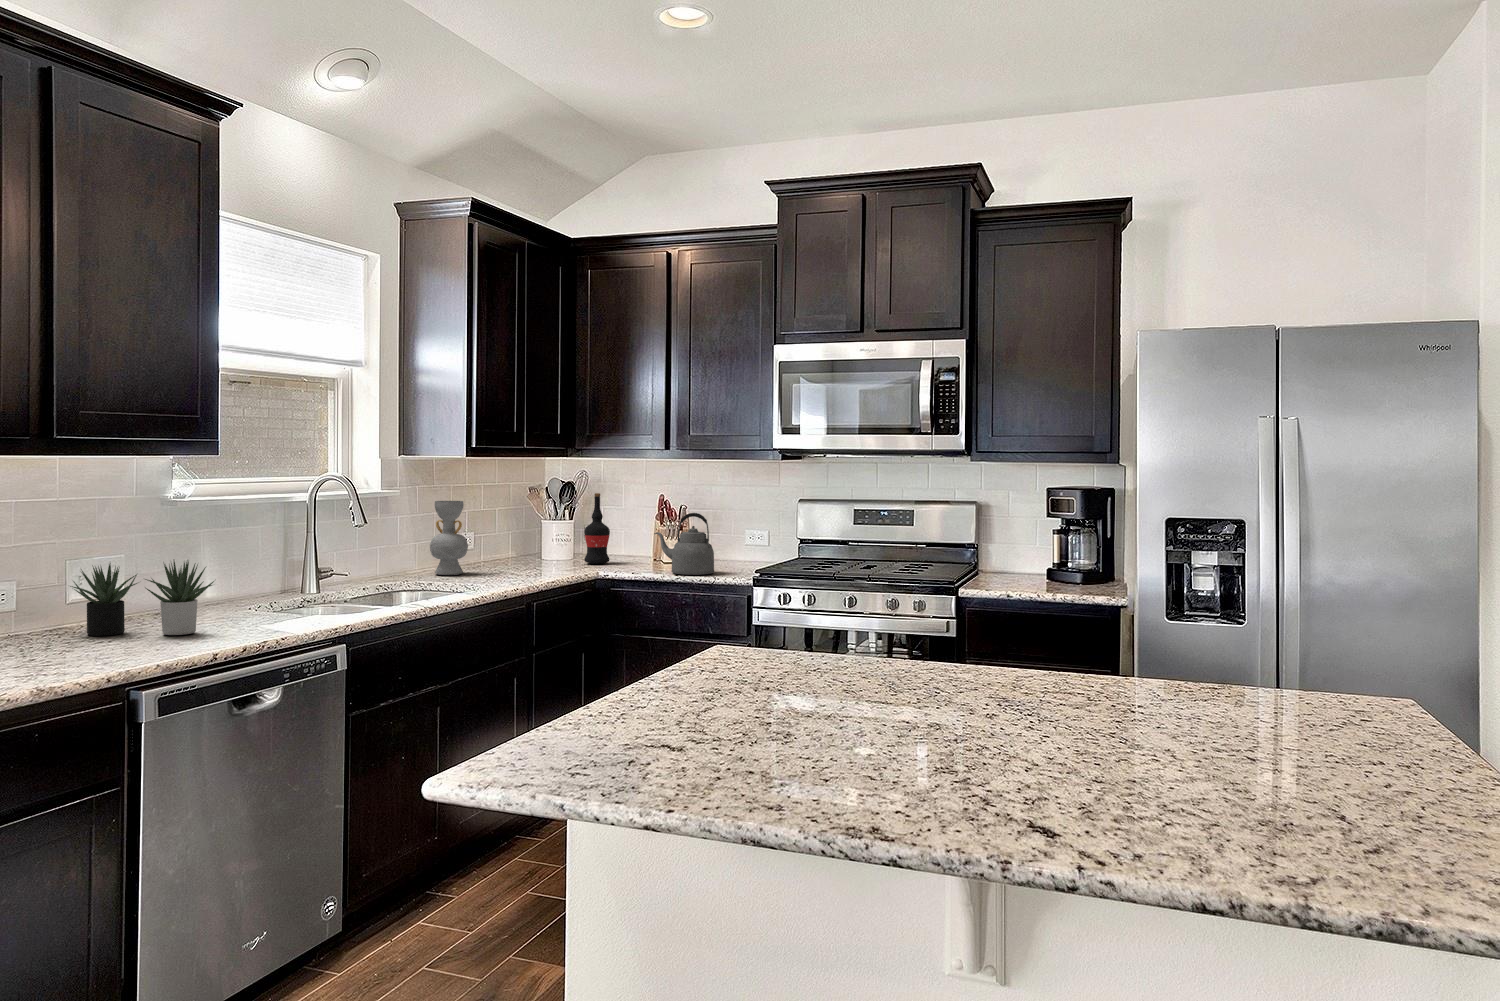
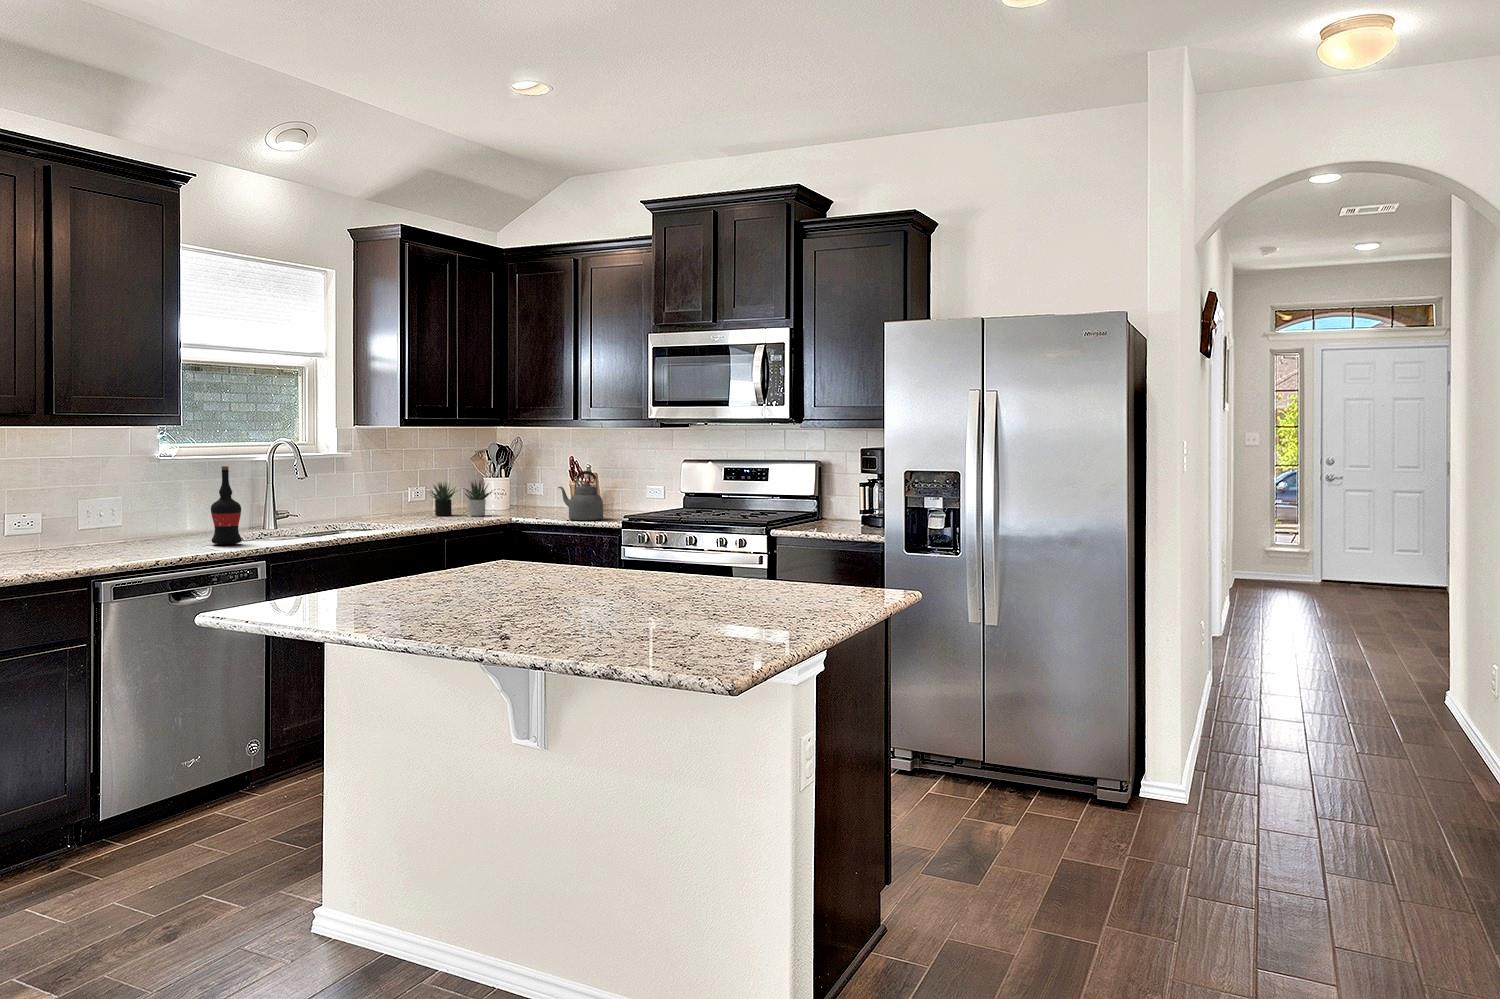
wine bottle: present [584,493,610,564] -> present [211,466,242,545]
decorative vase: present [430,501,468,575] -> none [379,461,410,519]
succulent plant: present [70,560,214,636] -> present [431,480,492,516]

